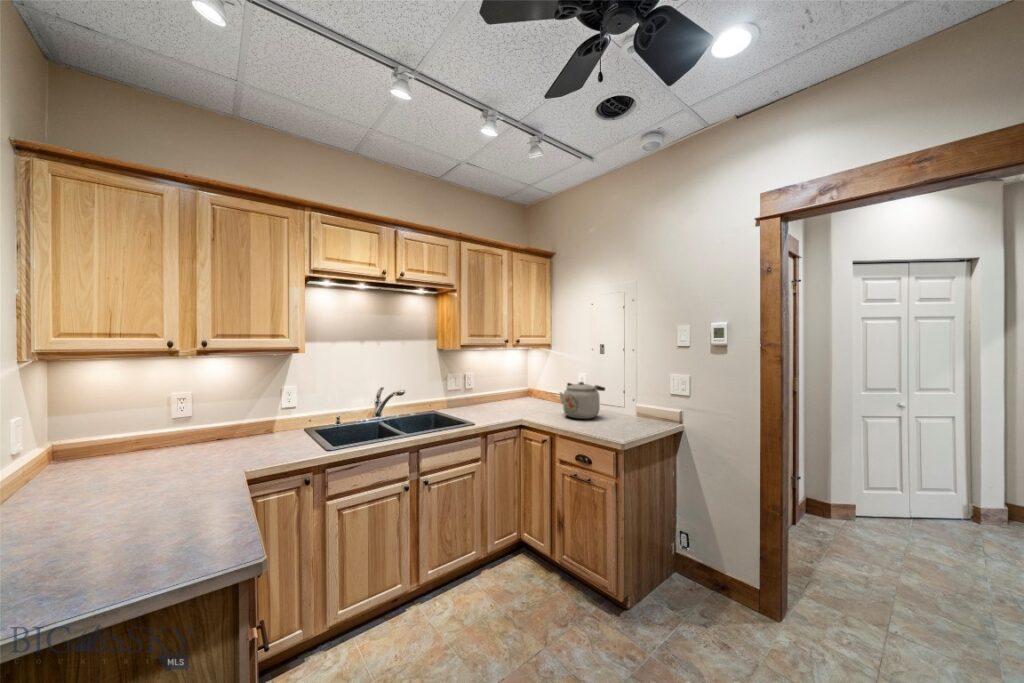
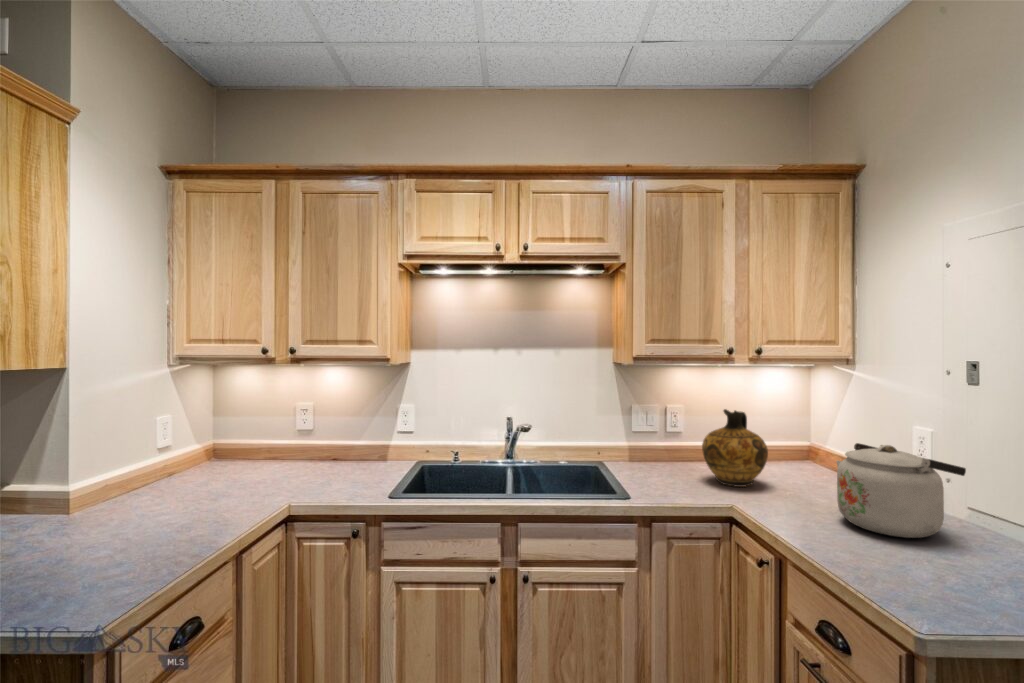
ceramic jug: none [496,373,527,413] -> present [702,409,768,487]

